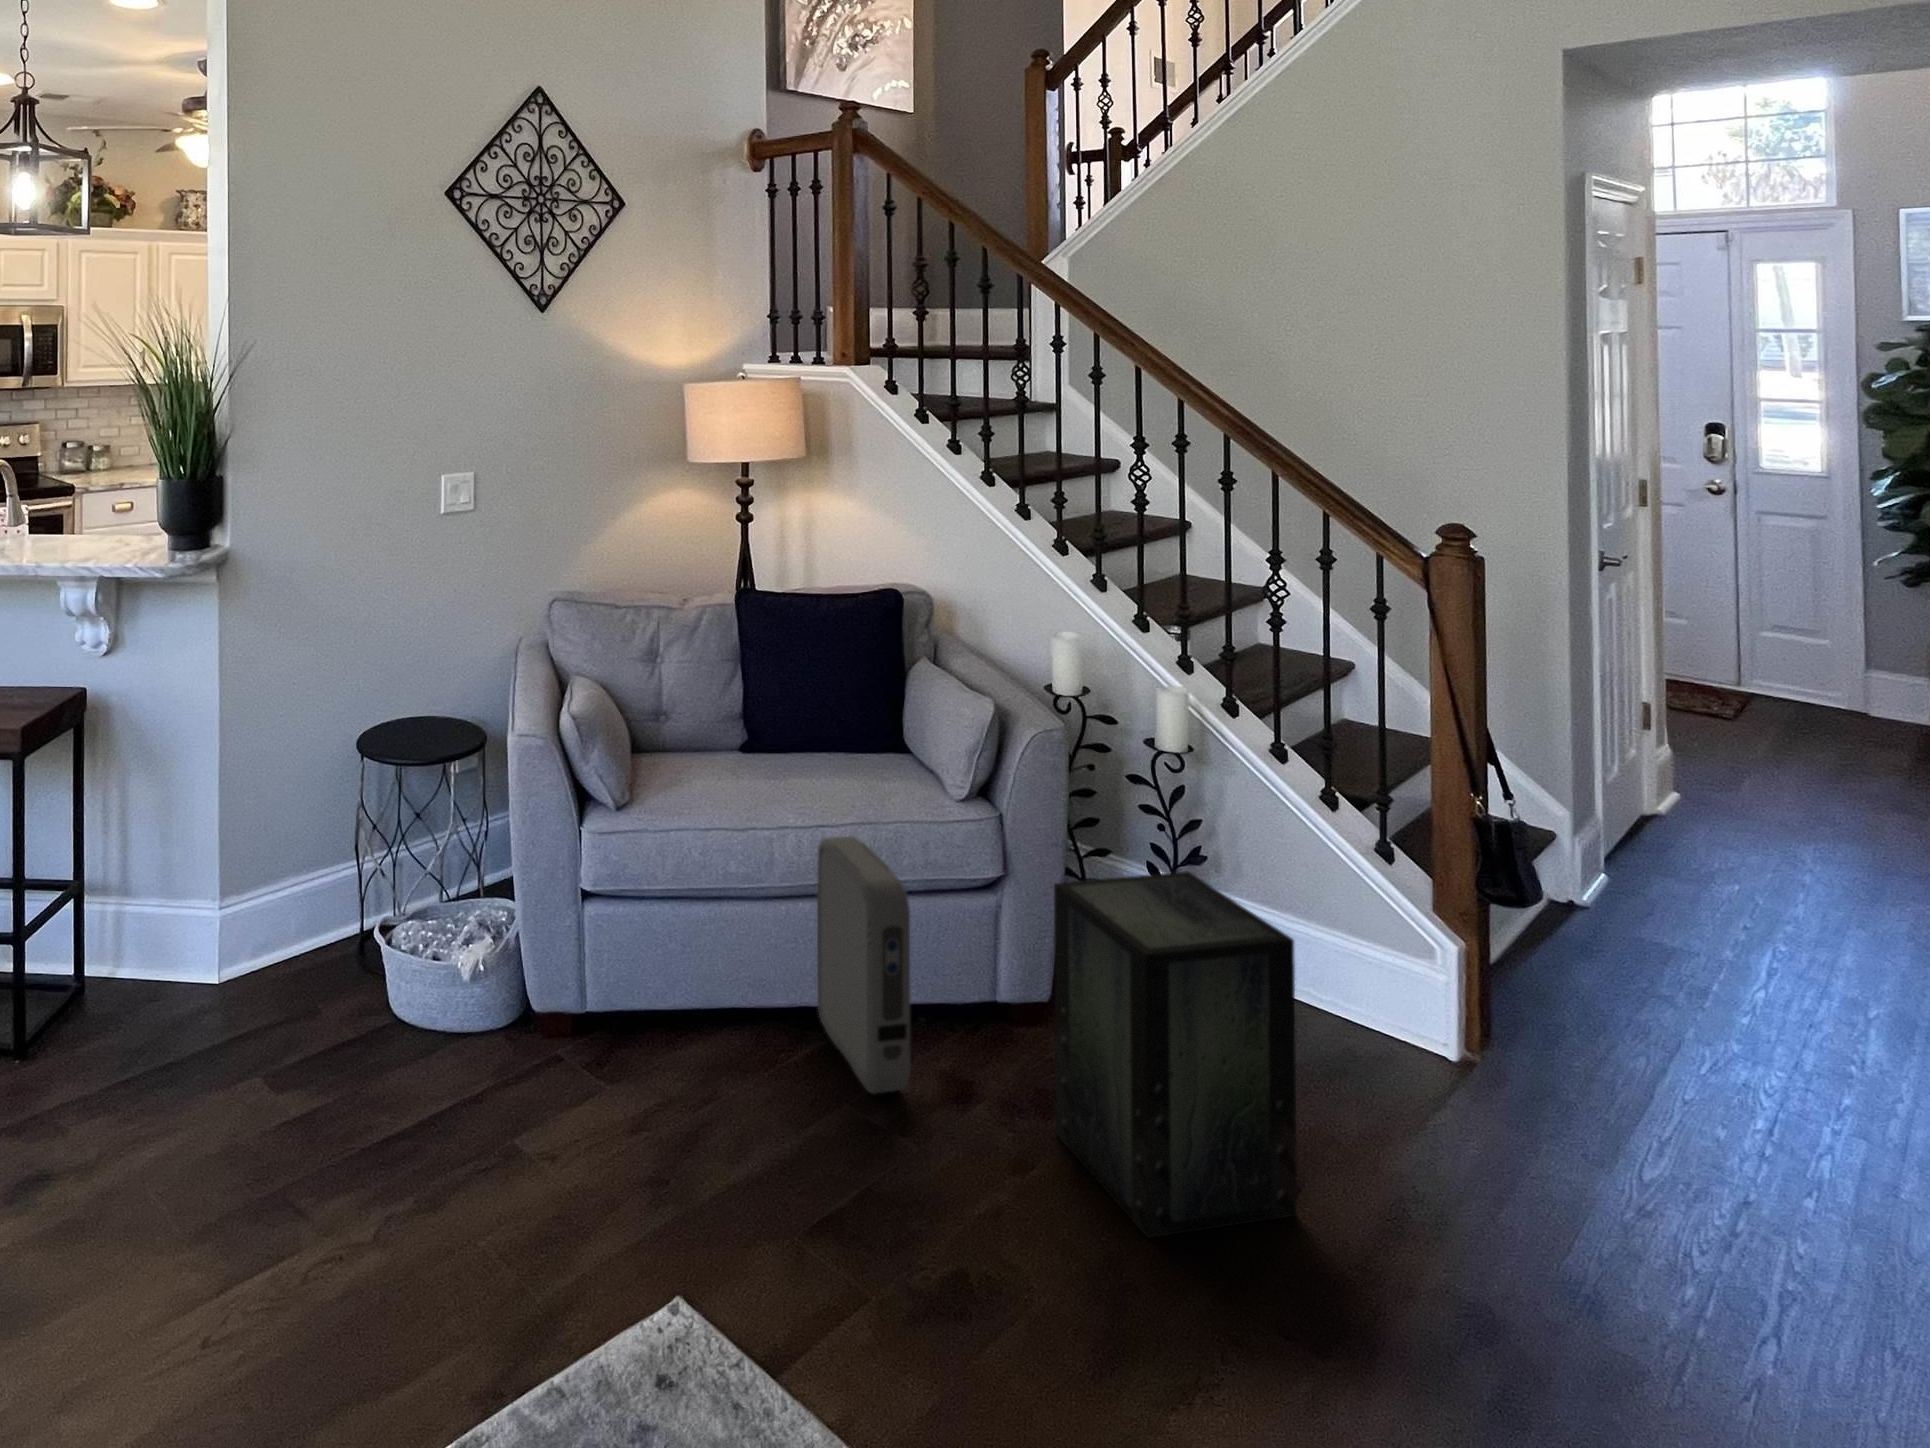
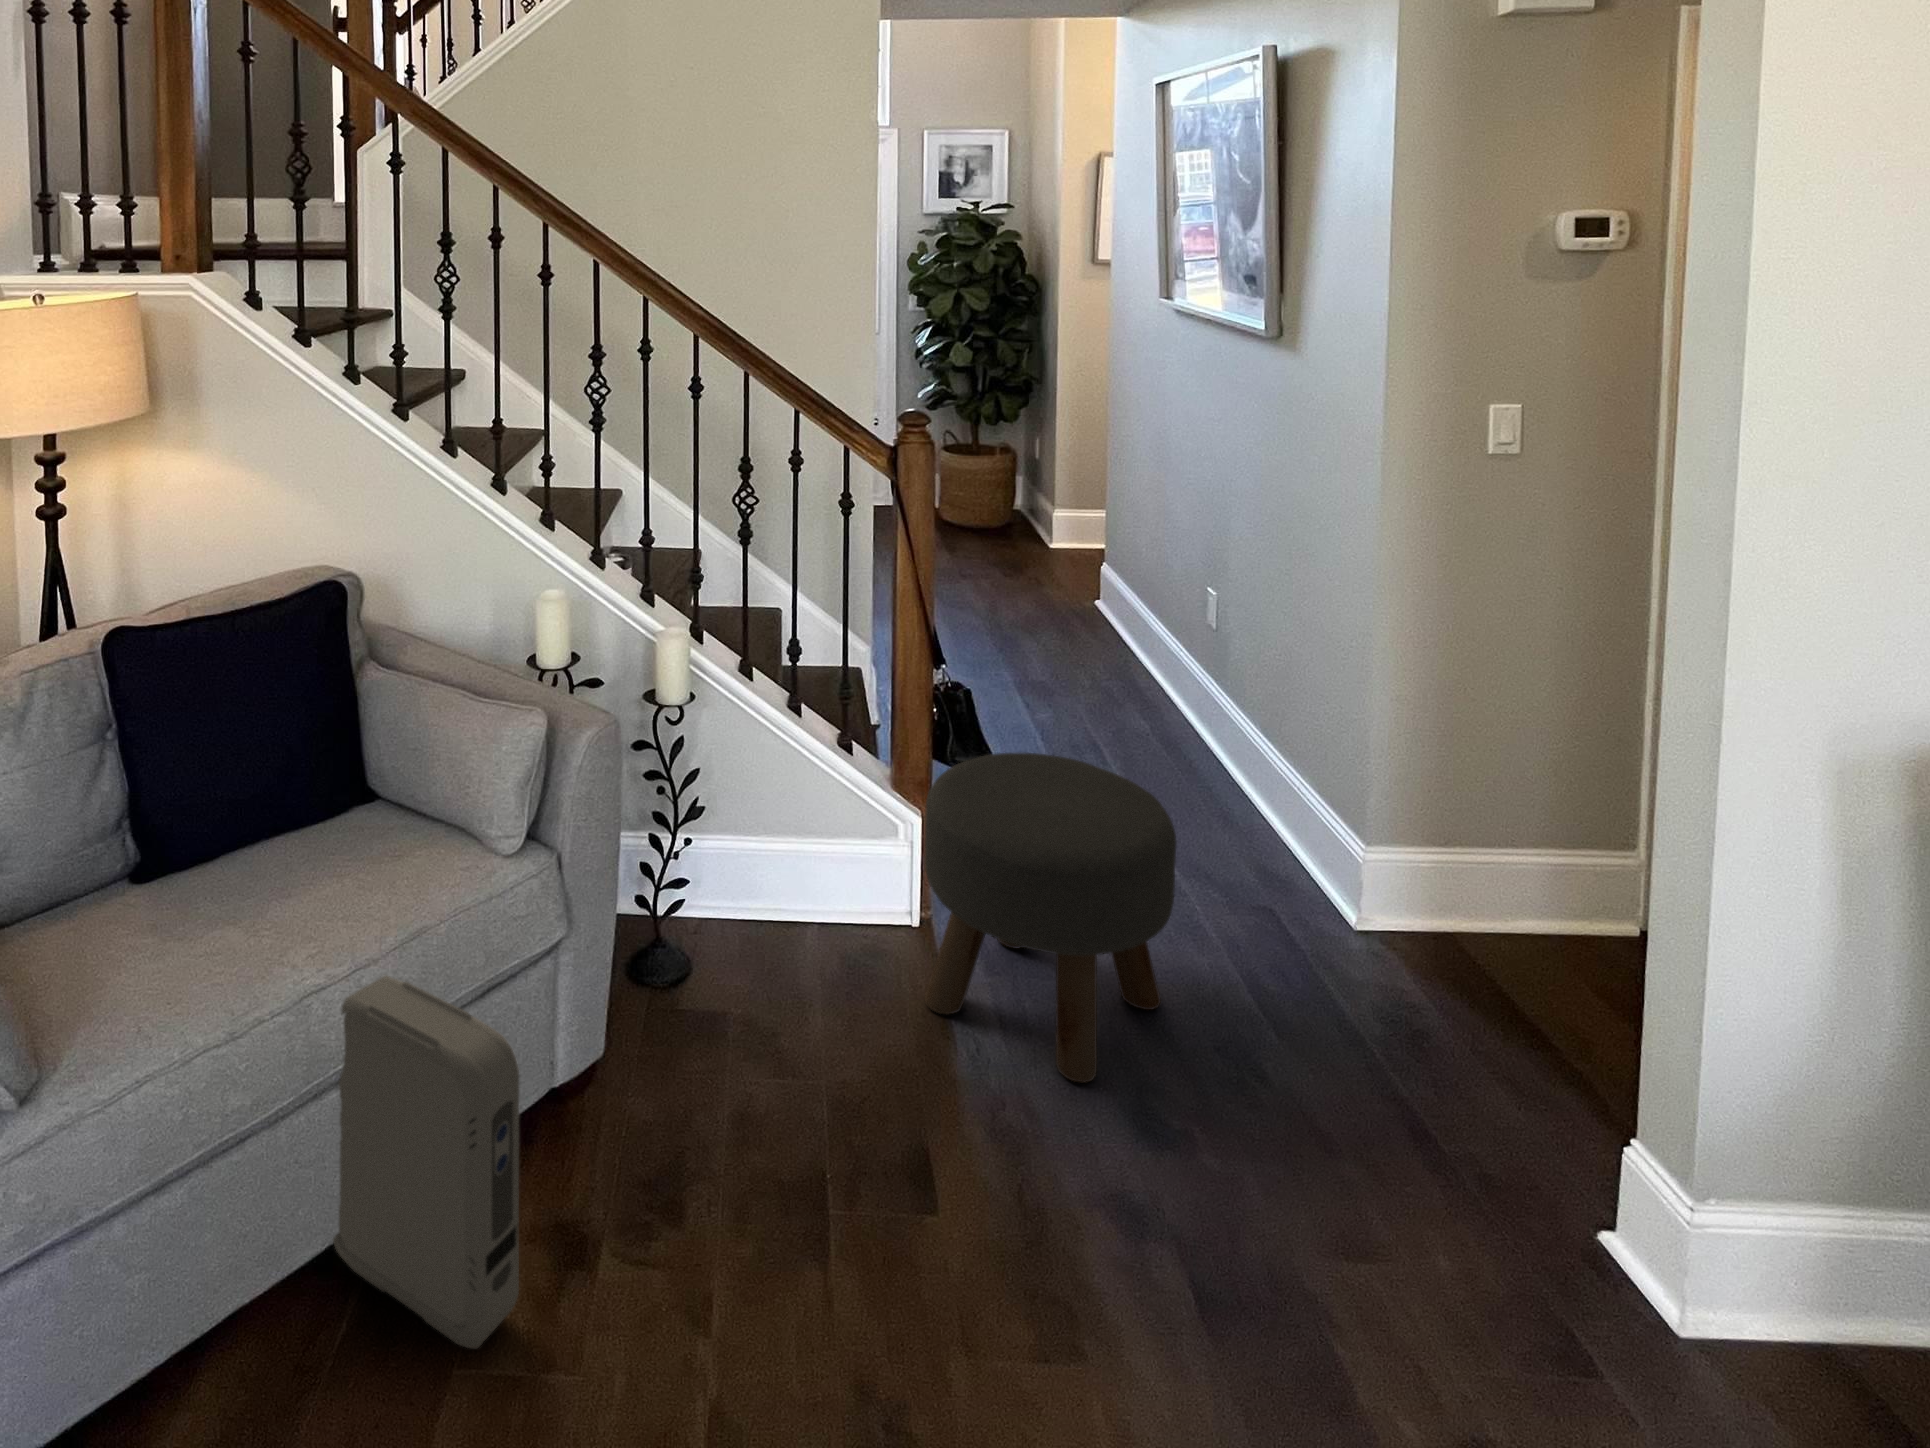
storage box: present [1054,872,1297,1238] -> none [698,869,962,1362]
ottoman: none [1406,884,1726,1218] -> present [924,753,1177,1083]

